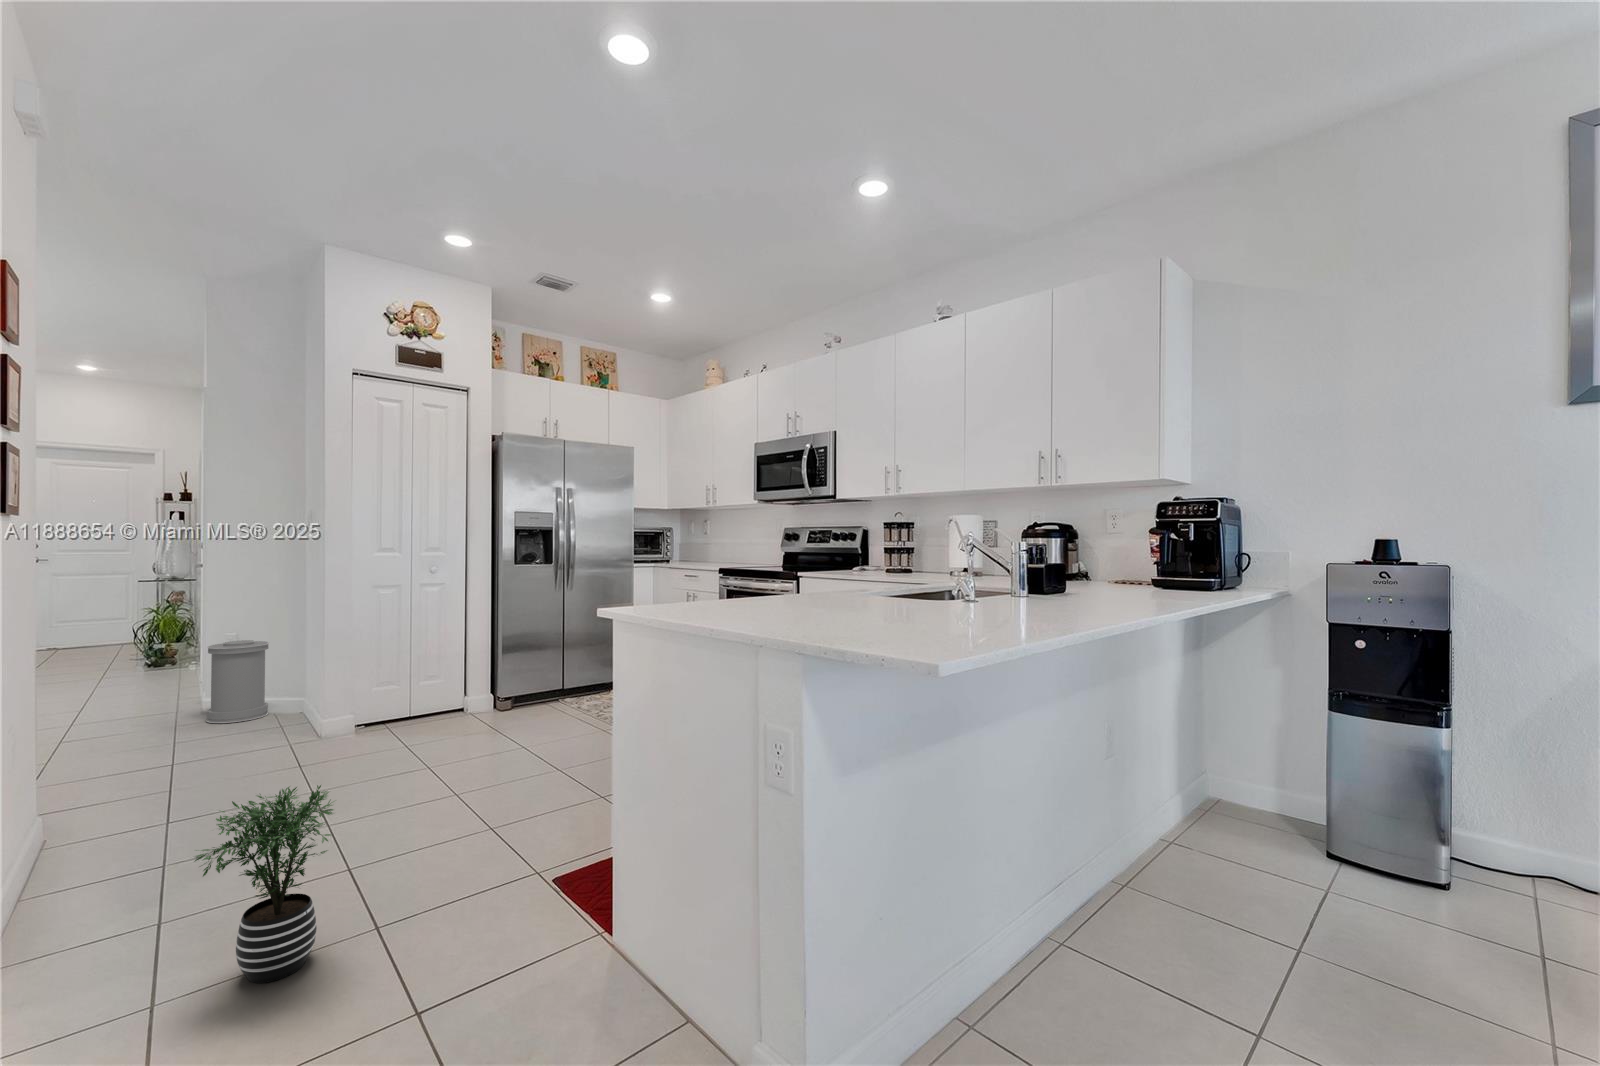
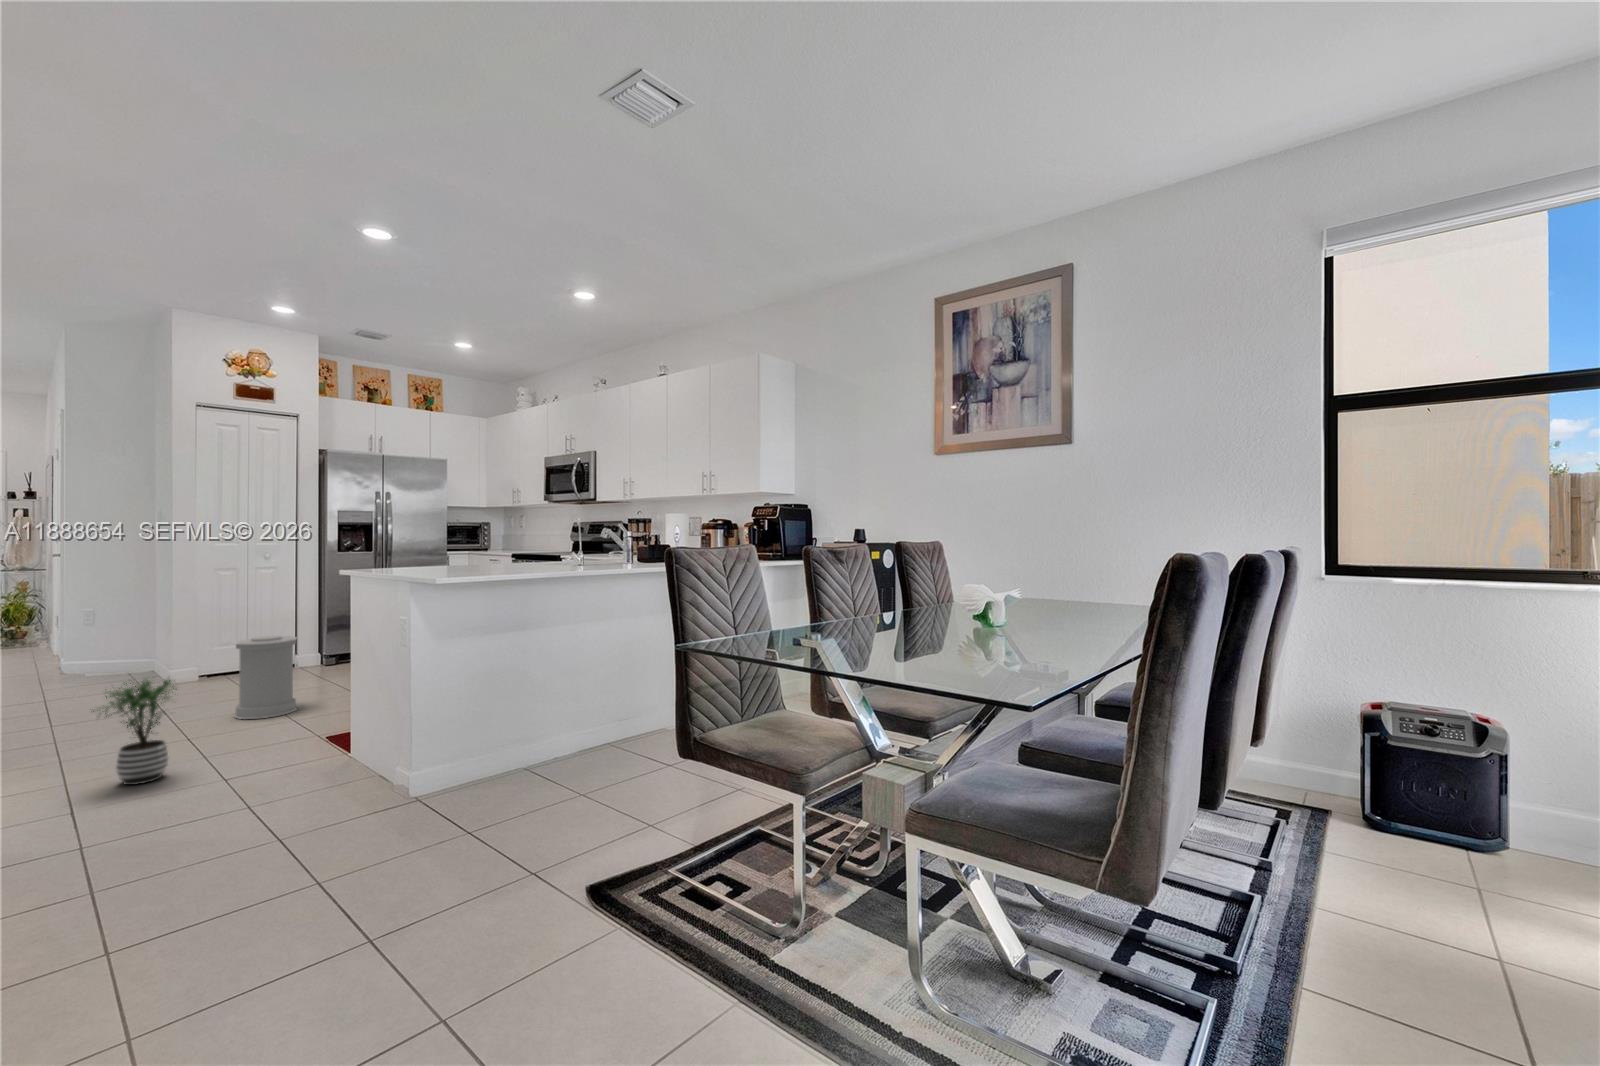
trash can: present [206,640,269,723] -> present [235,636,296,719]

